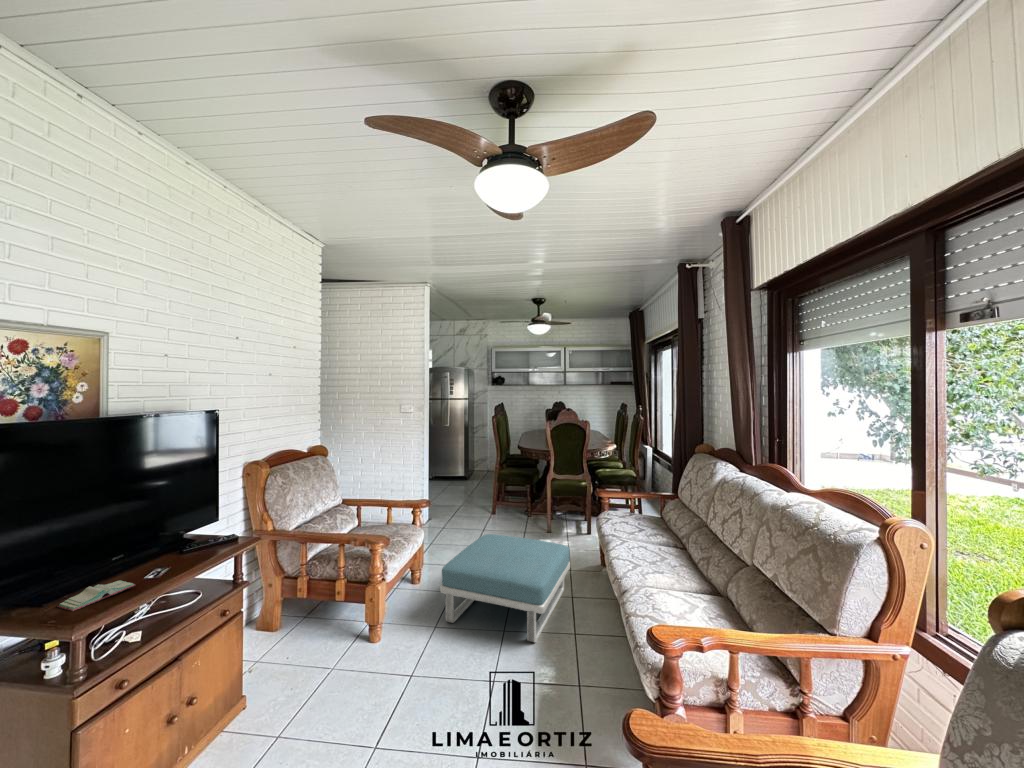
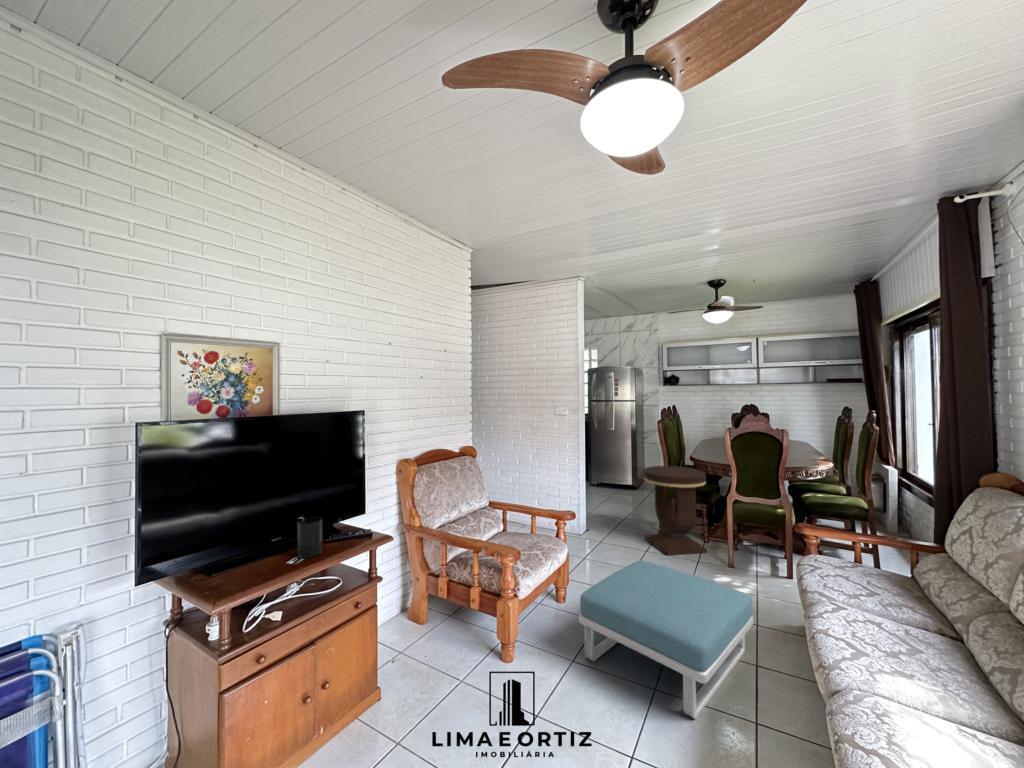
side table: none [481,455,531,531] -> present [644,466,707,555]
candle: none [147,526,182,572] -> present [298,517,322,558]
book: present [57,580,135,611] -> none [218,562,276,587]

